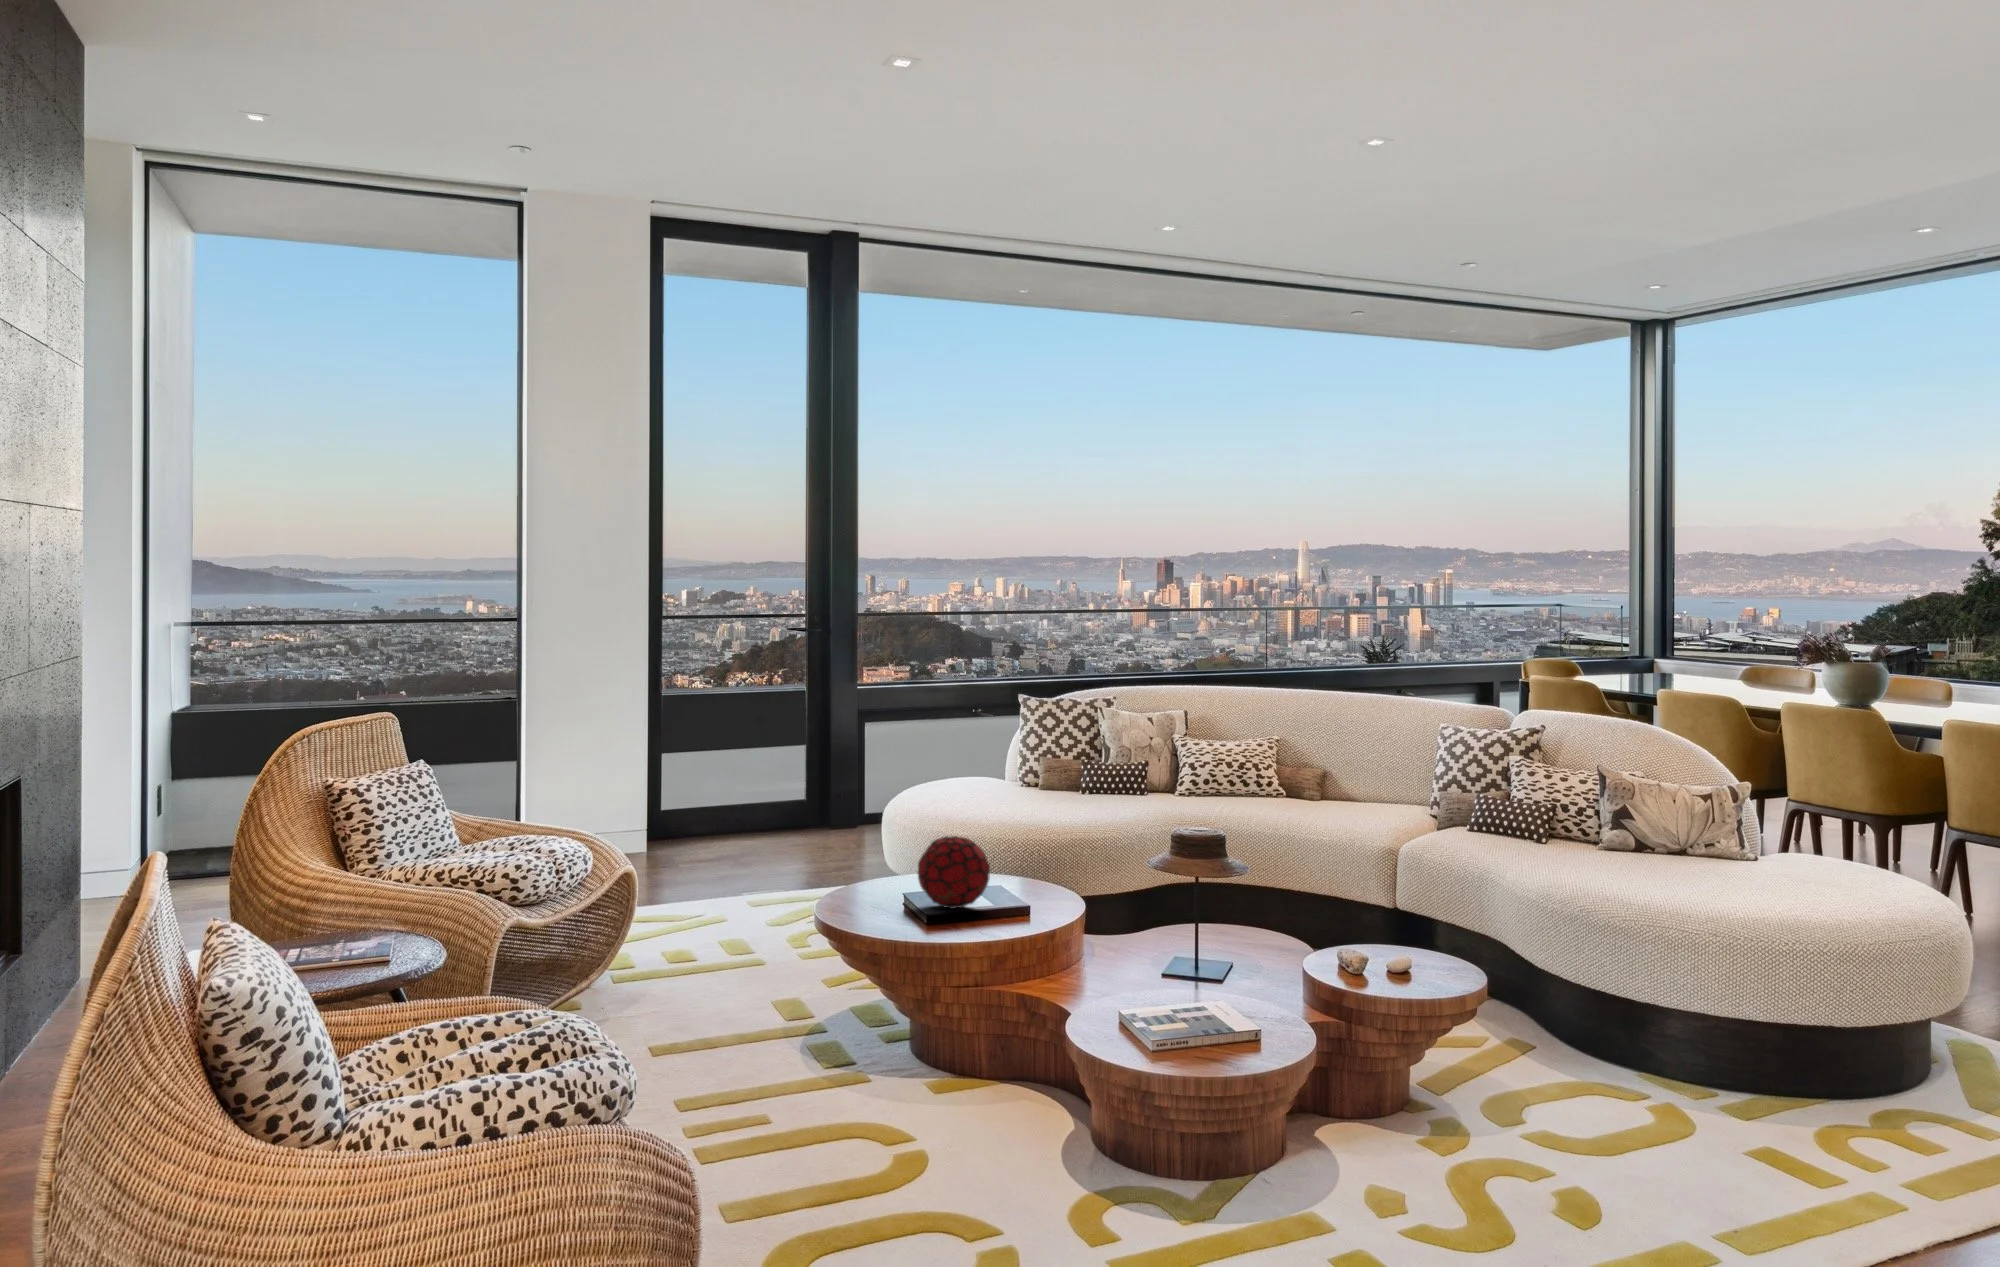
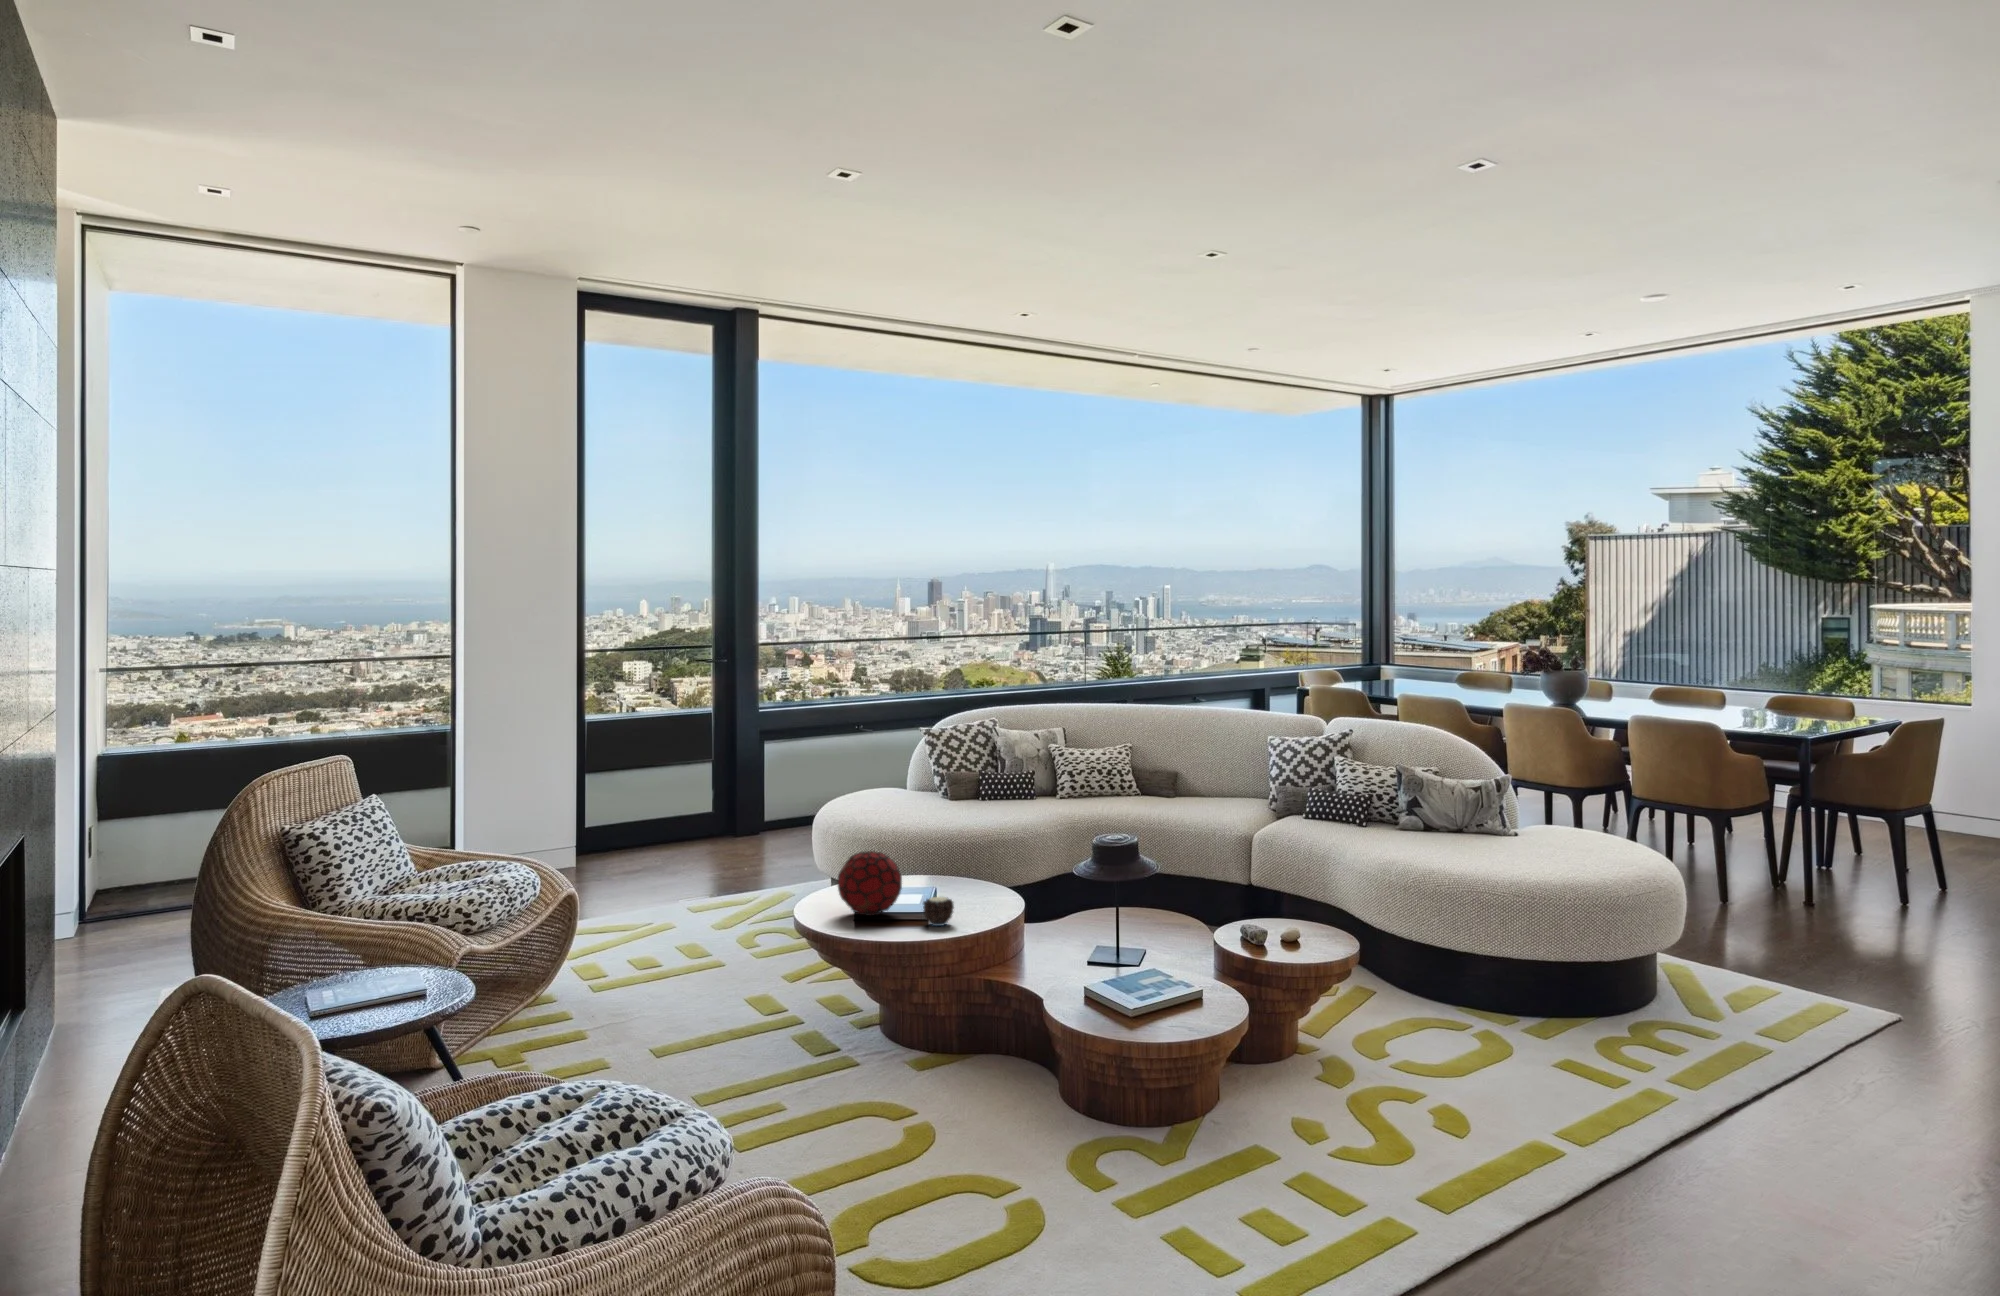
candle: none [1012,886,1047,923] -> present [923,896,954,926]

